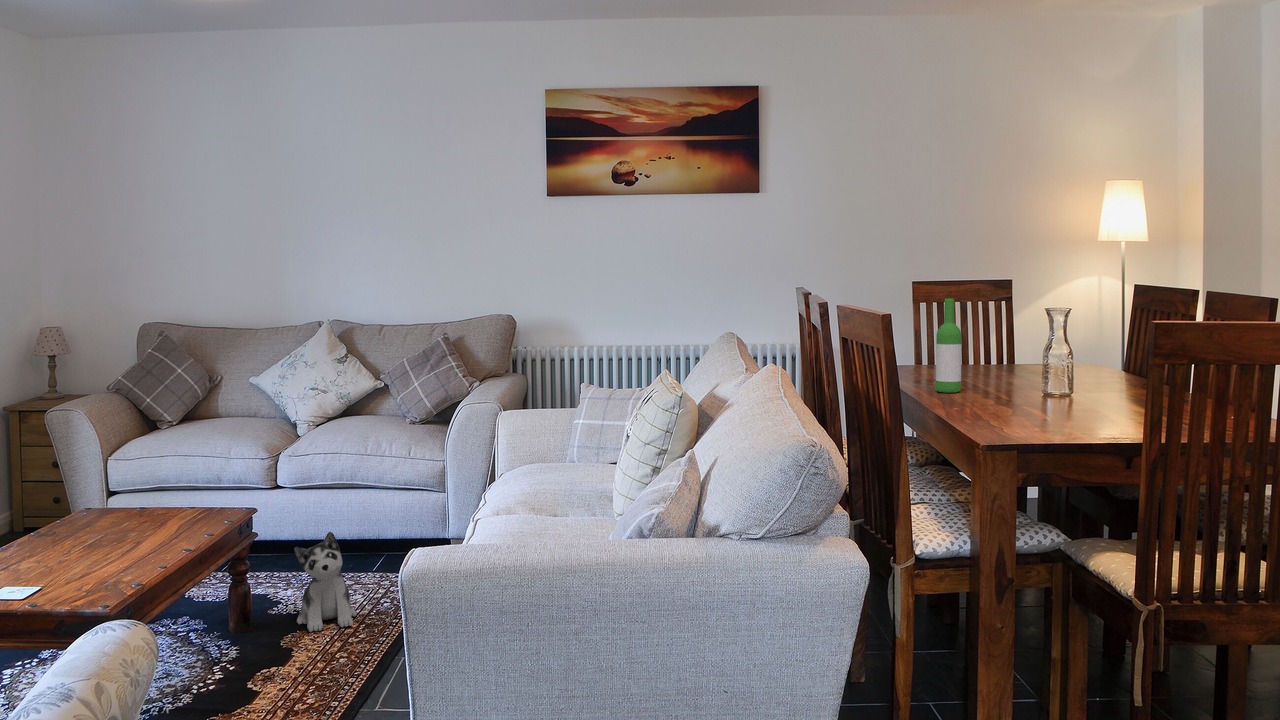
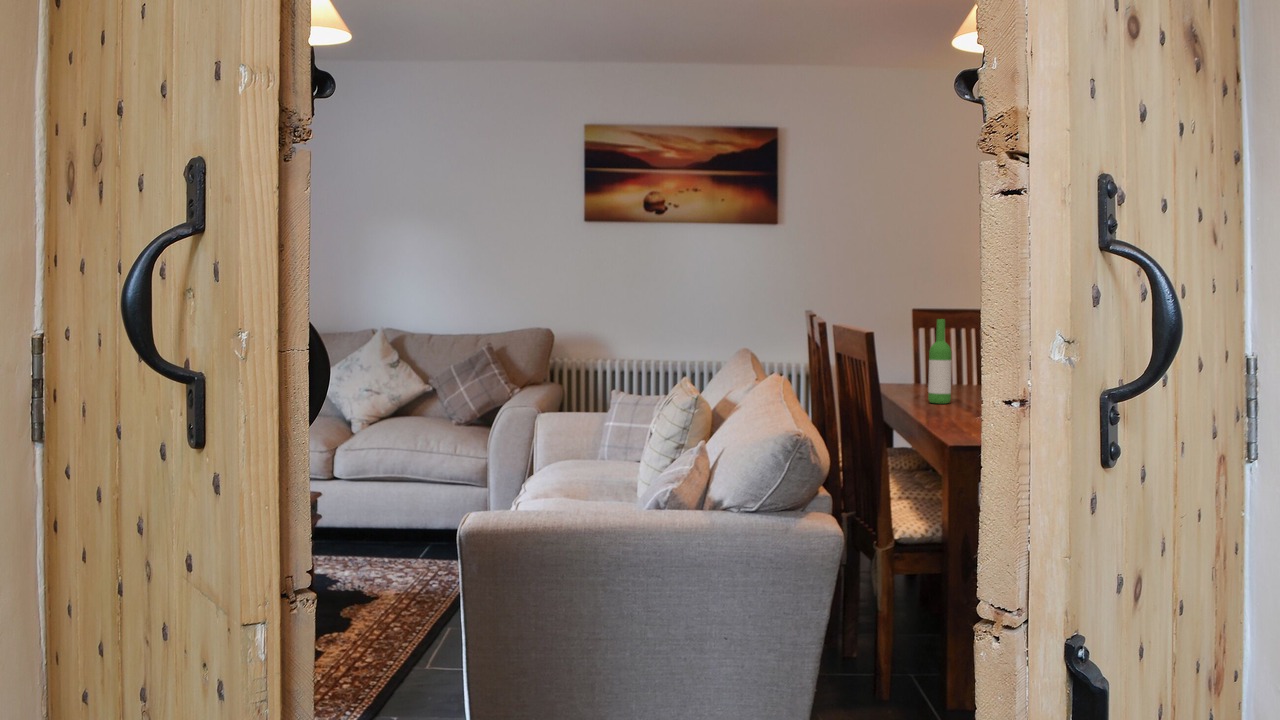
plush toy: present [294,532,357,632] -> none [354,516,407,605]

